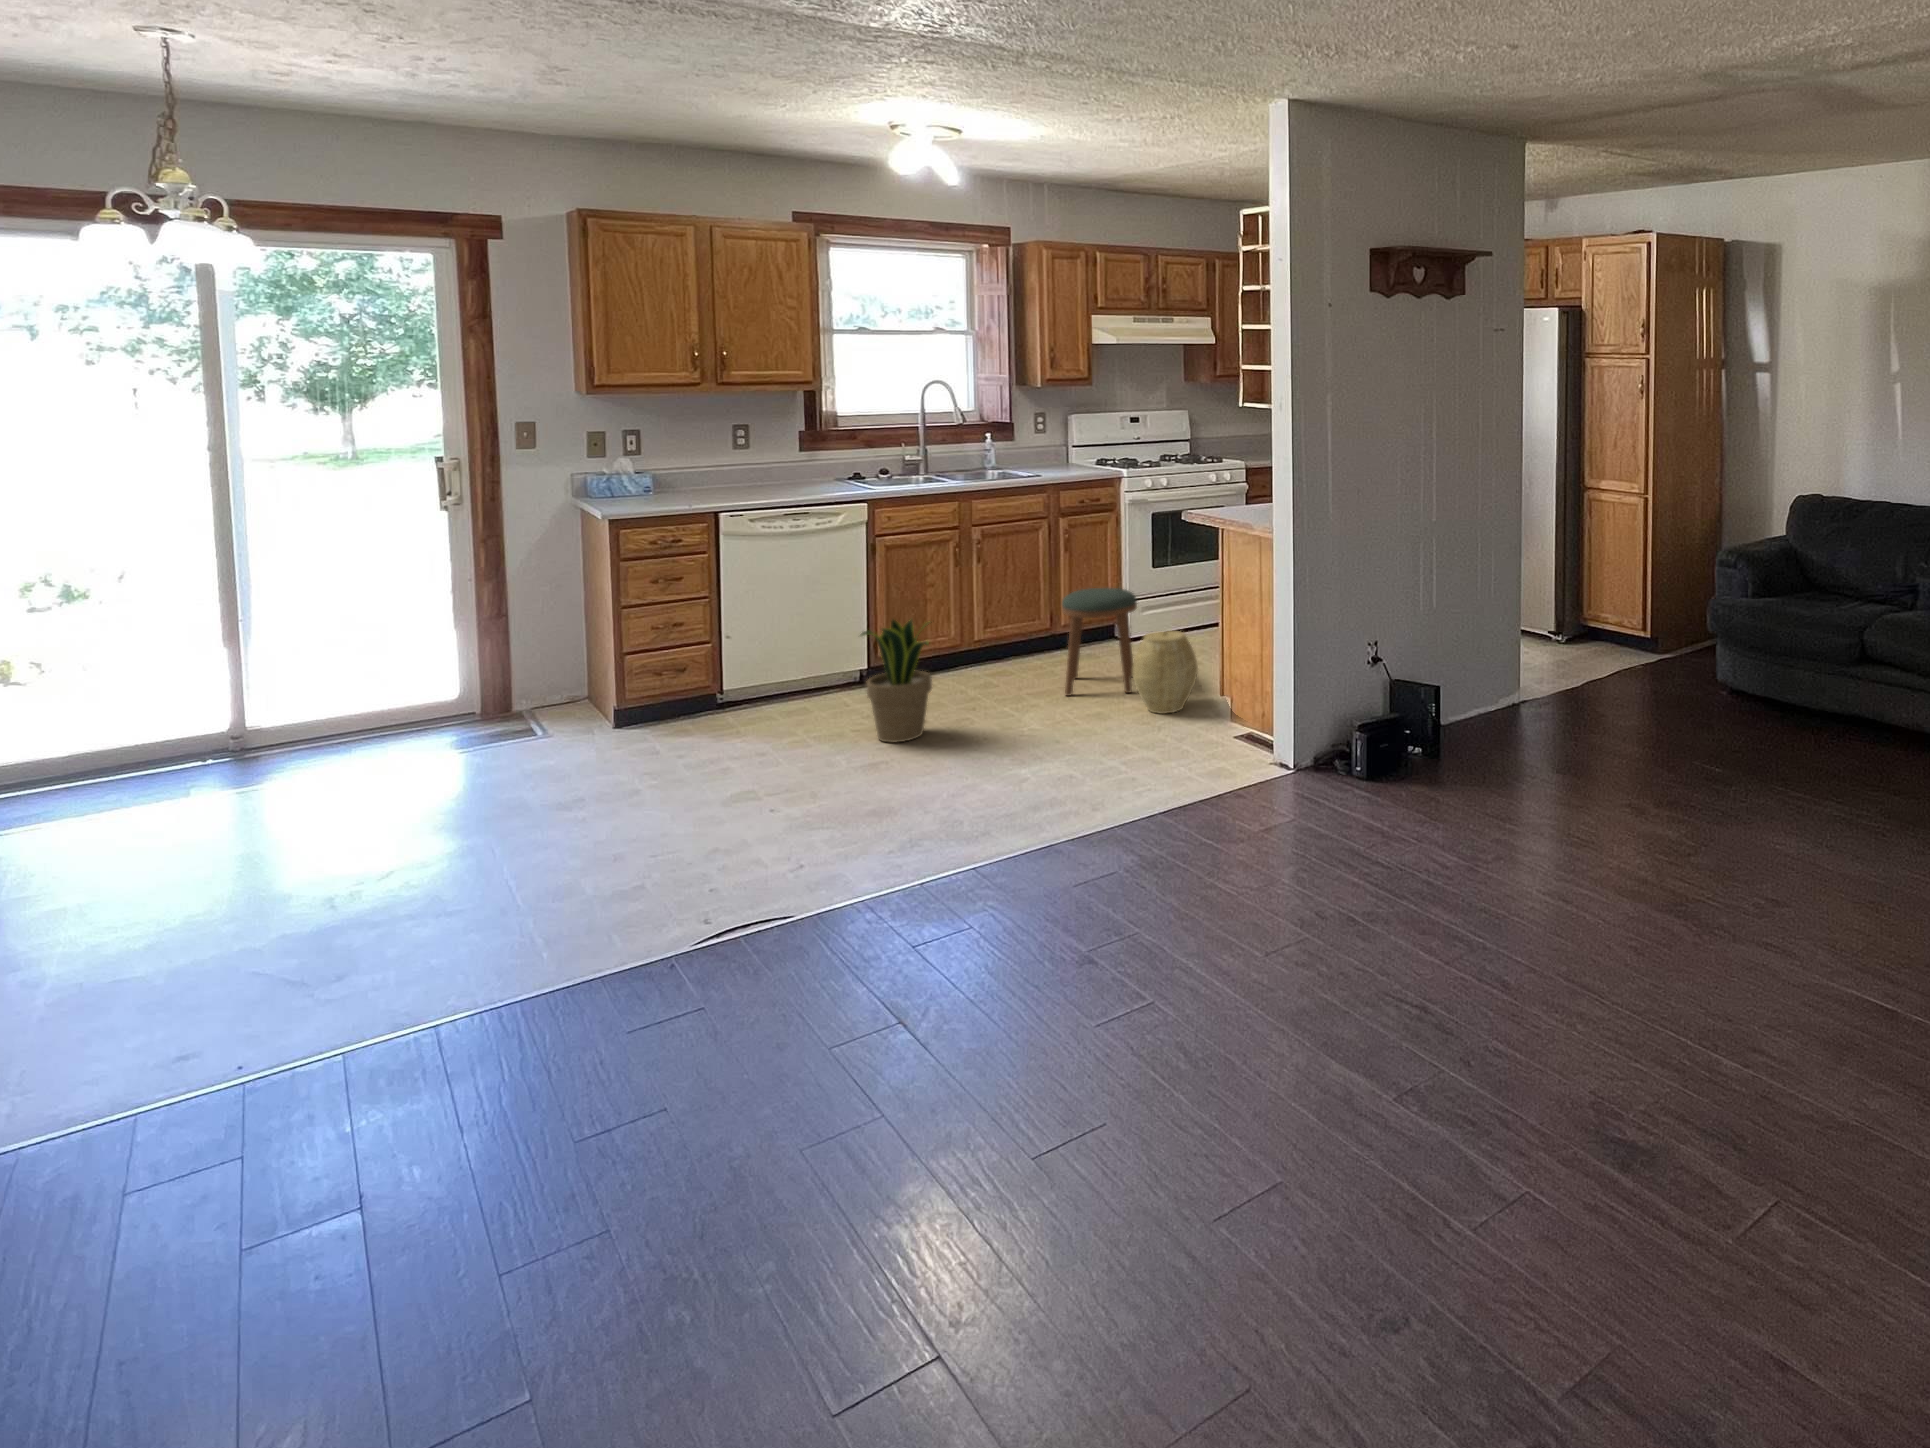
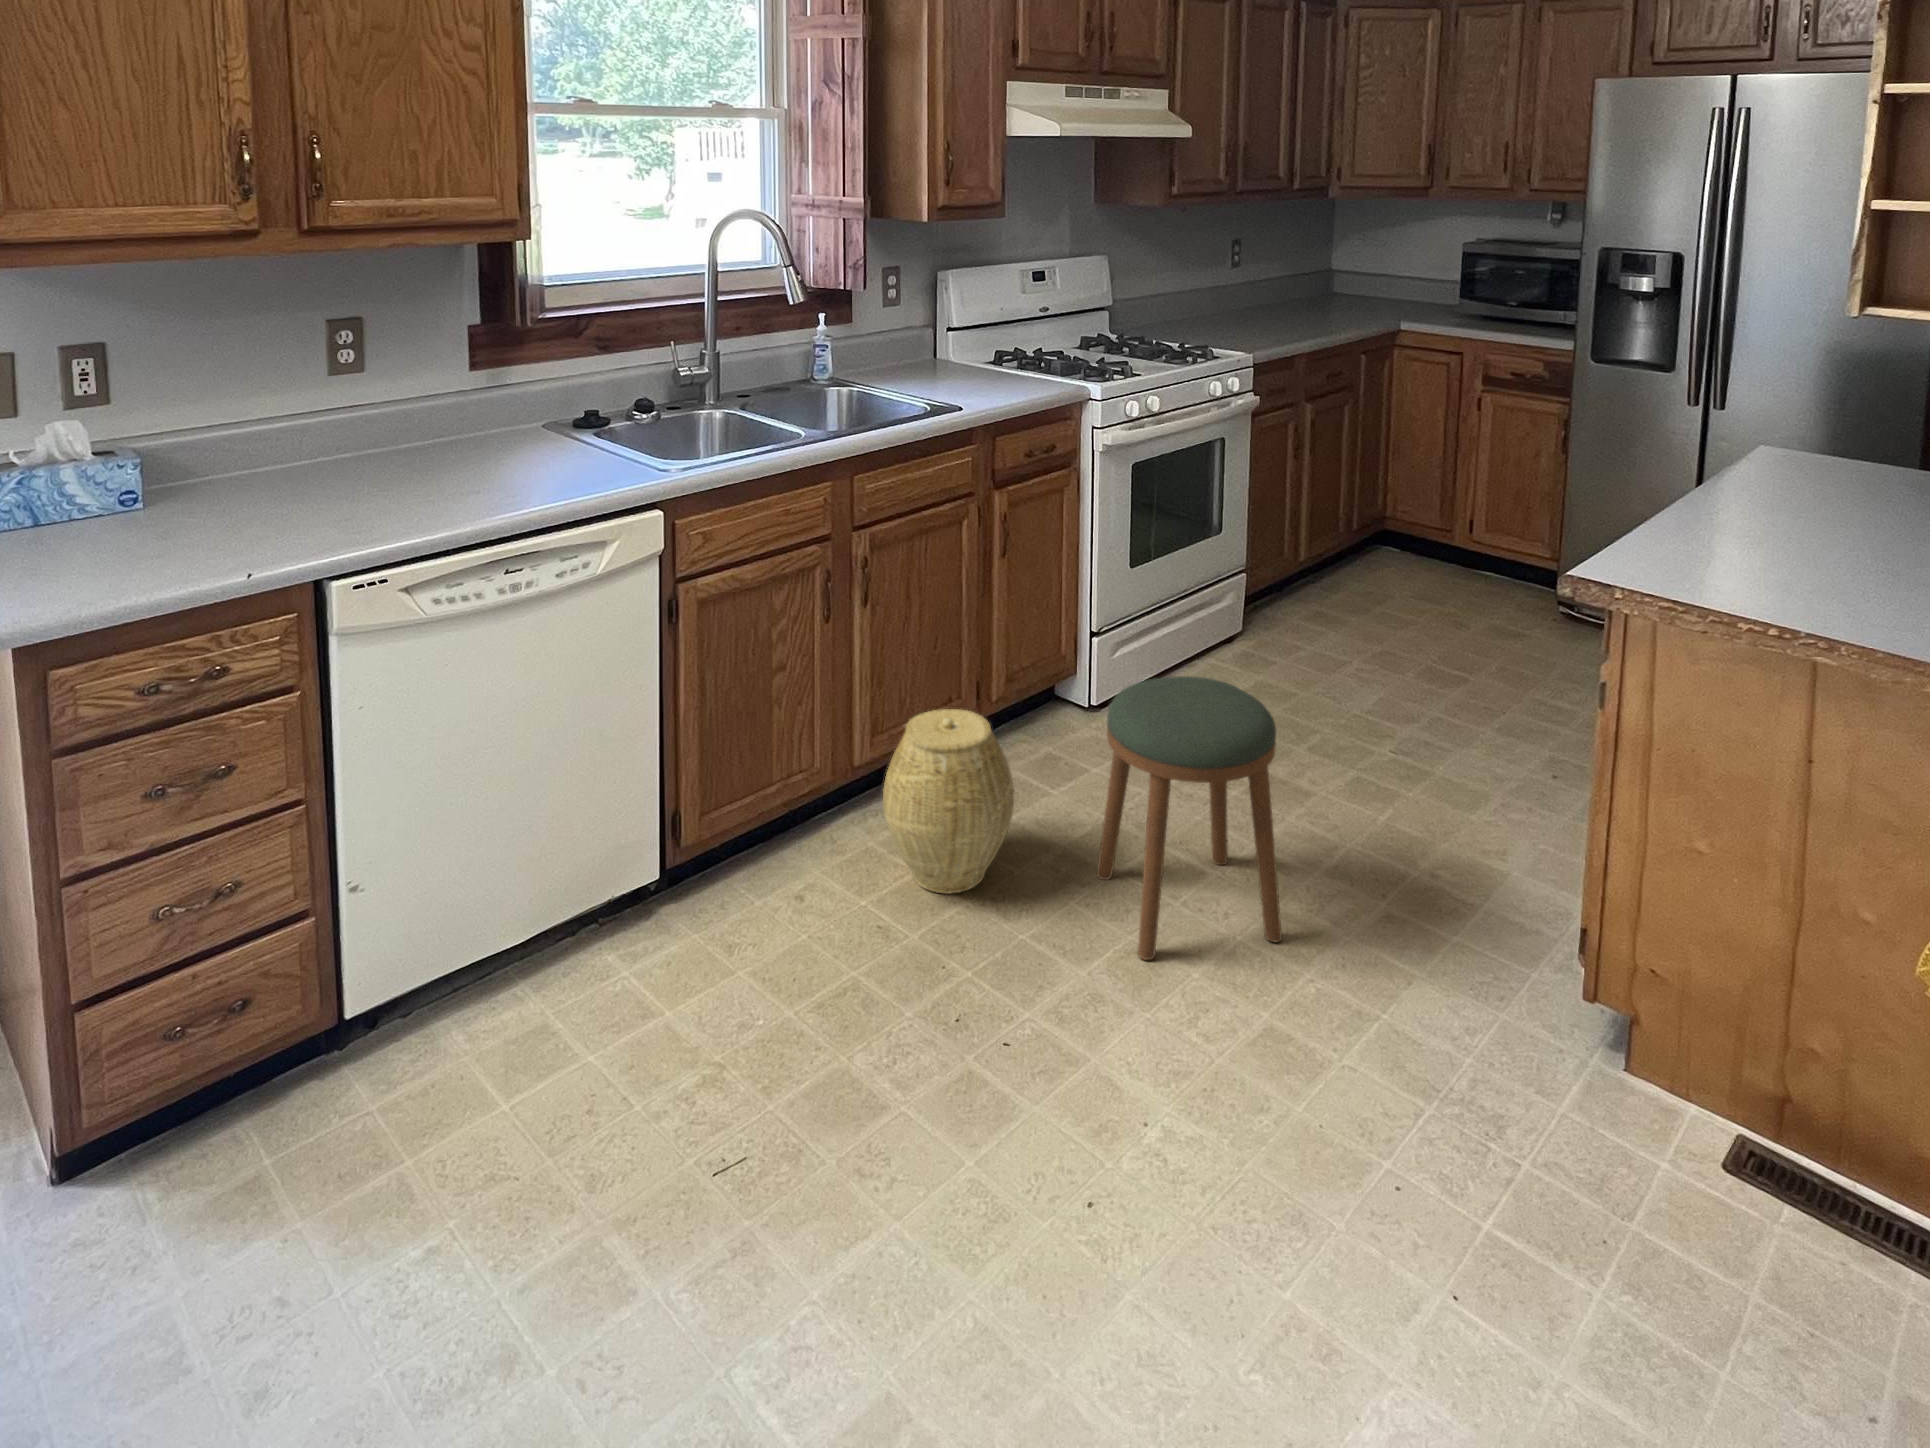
potted plant: present [861,620,932,743] -> none [766,880,955,1264]
woven basket: present [1133,631,1198,713] -> present [883,709,1014,894]

